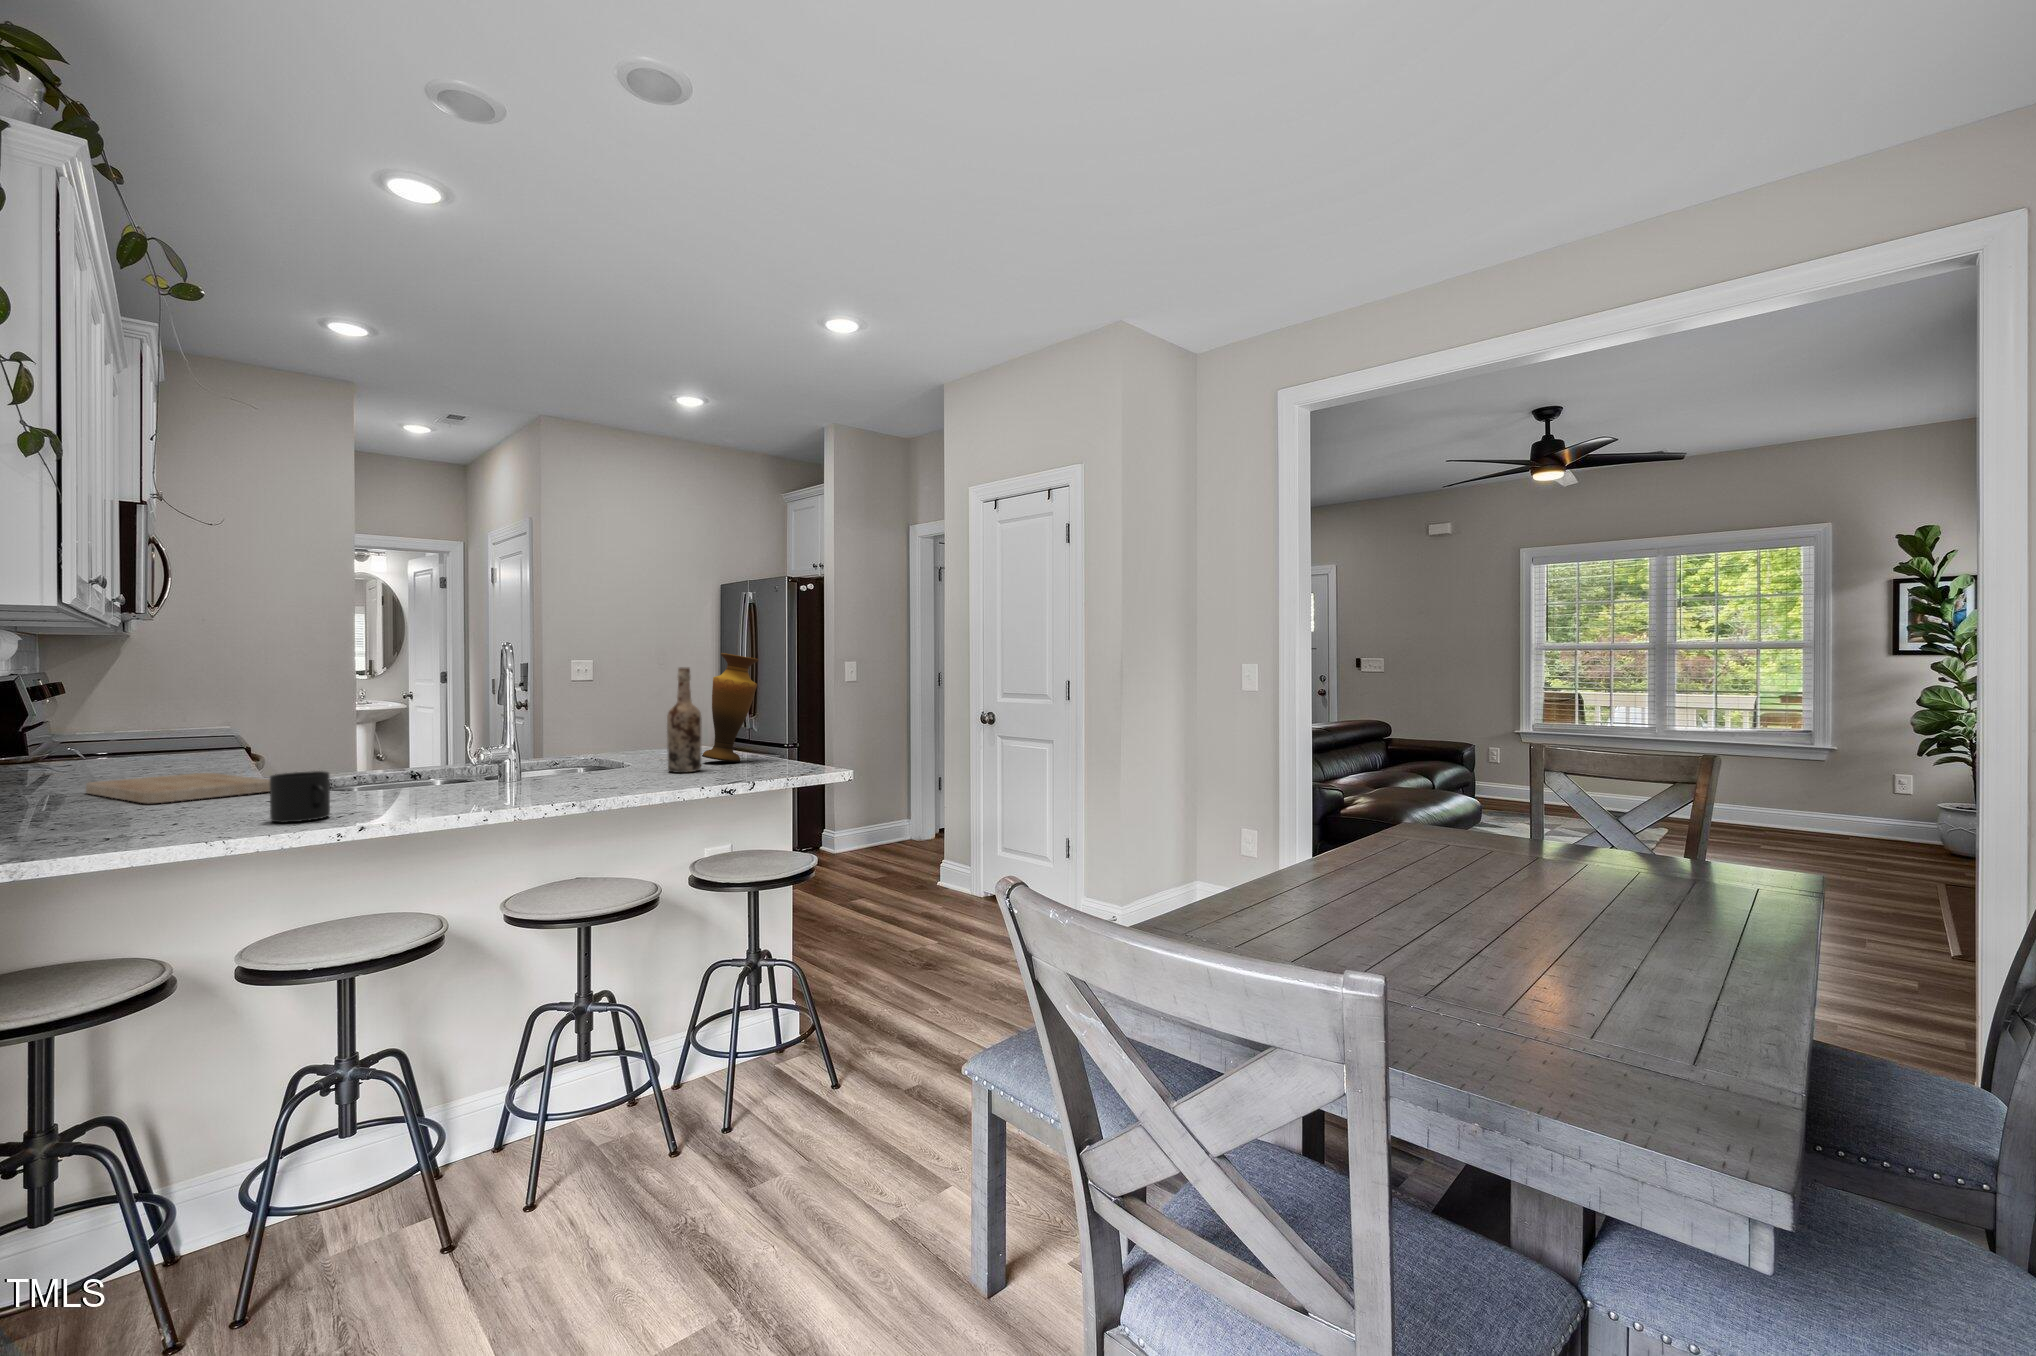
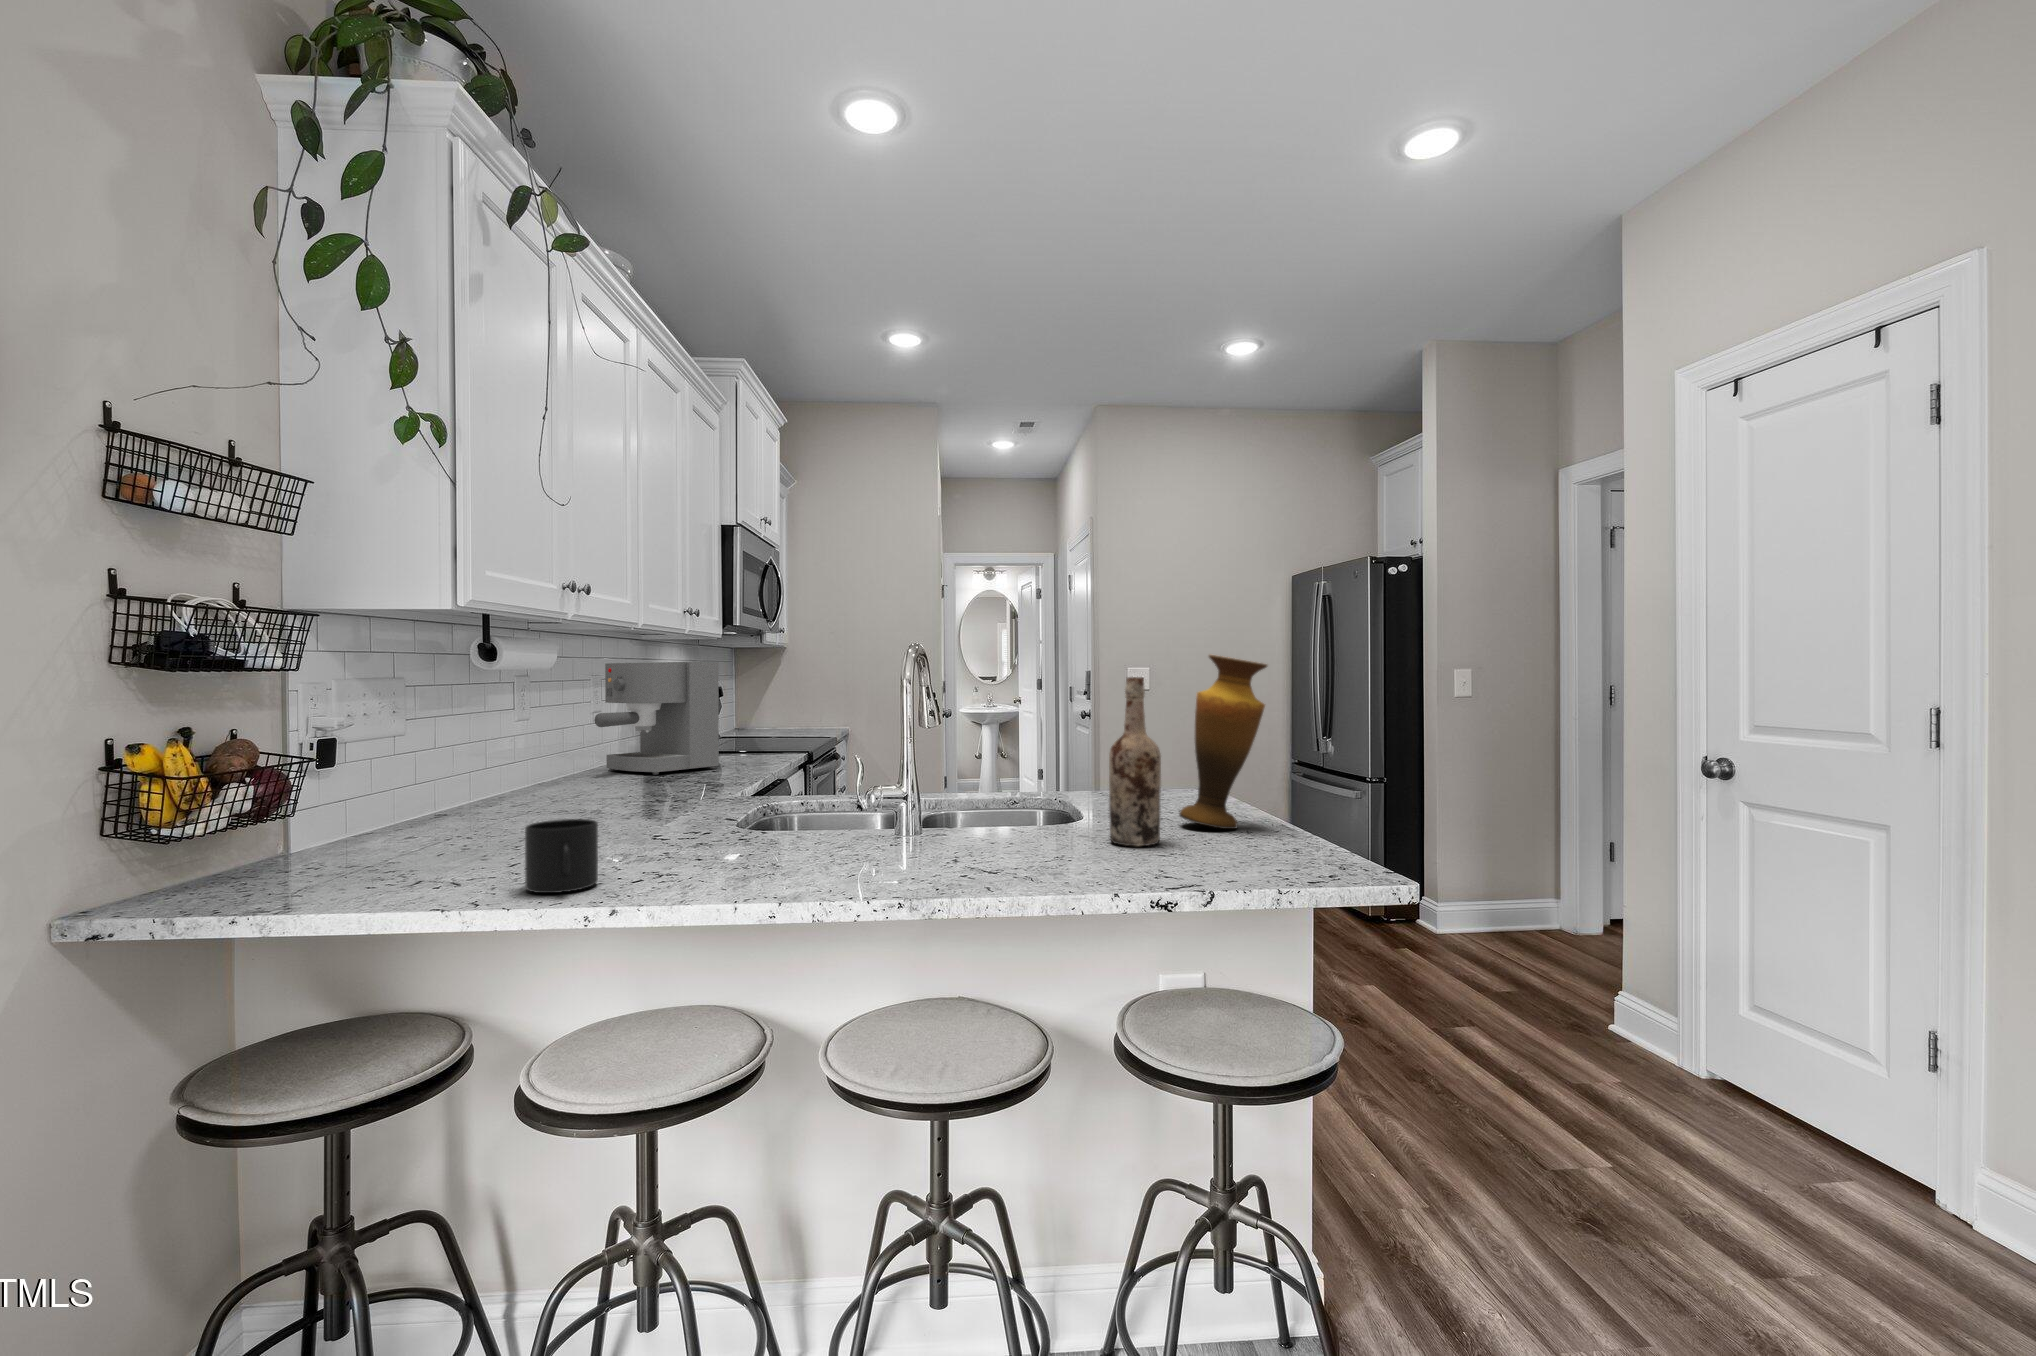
coffee maker: none [19,654,180,772] -> present [594,662,719,775]
cutting board: present [86,773,270,803] -> none [544,789,674,830]

